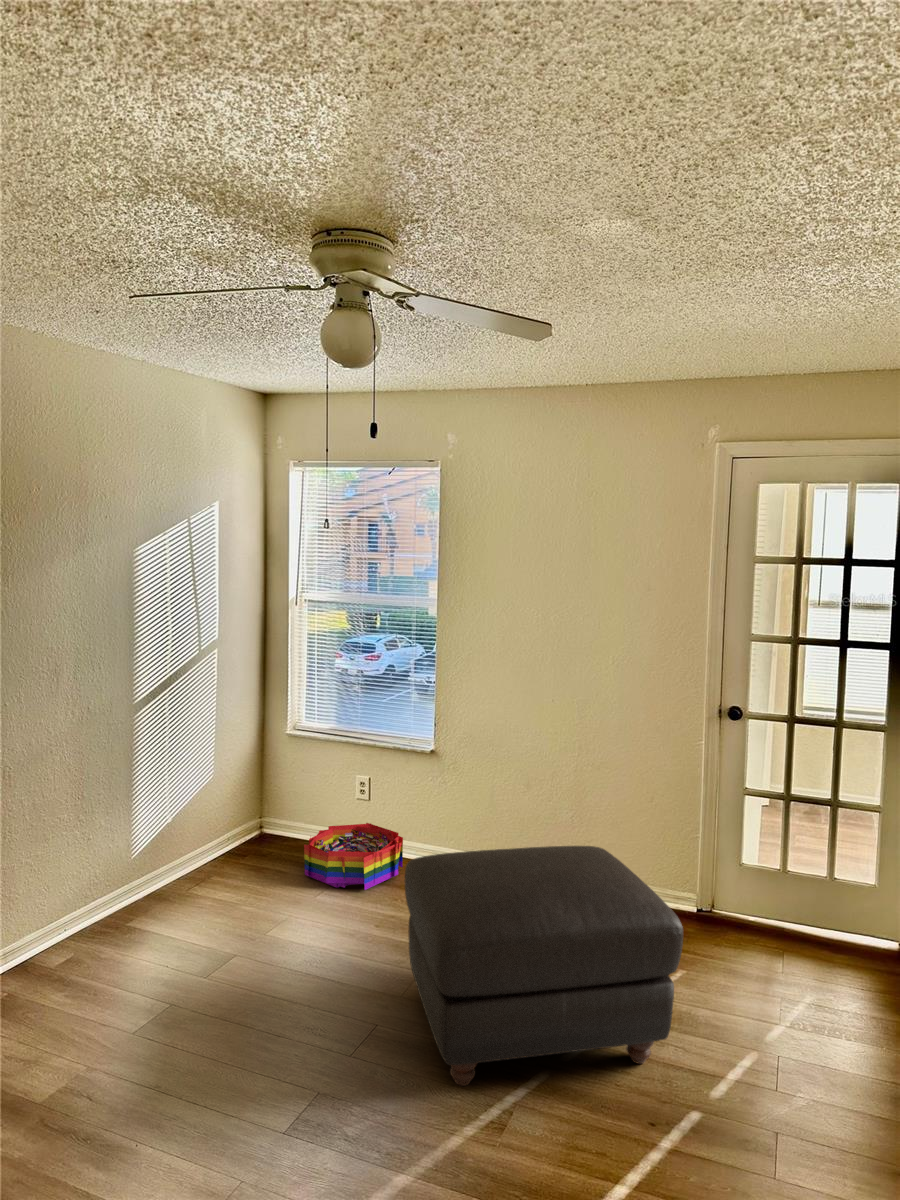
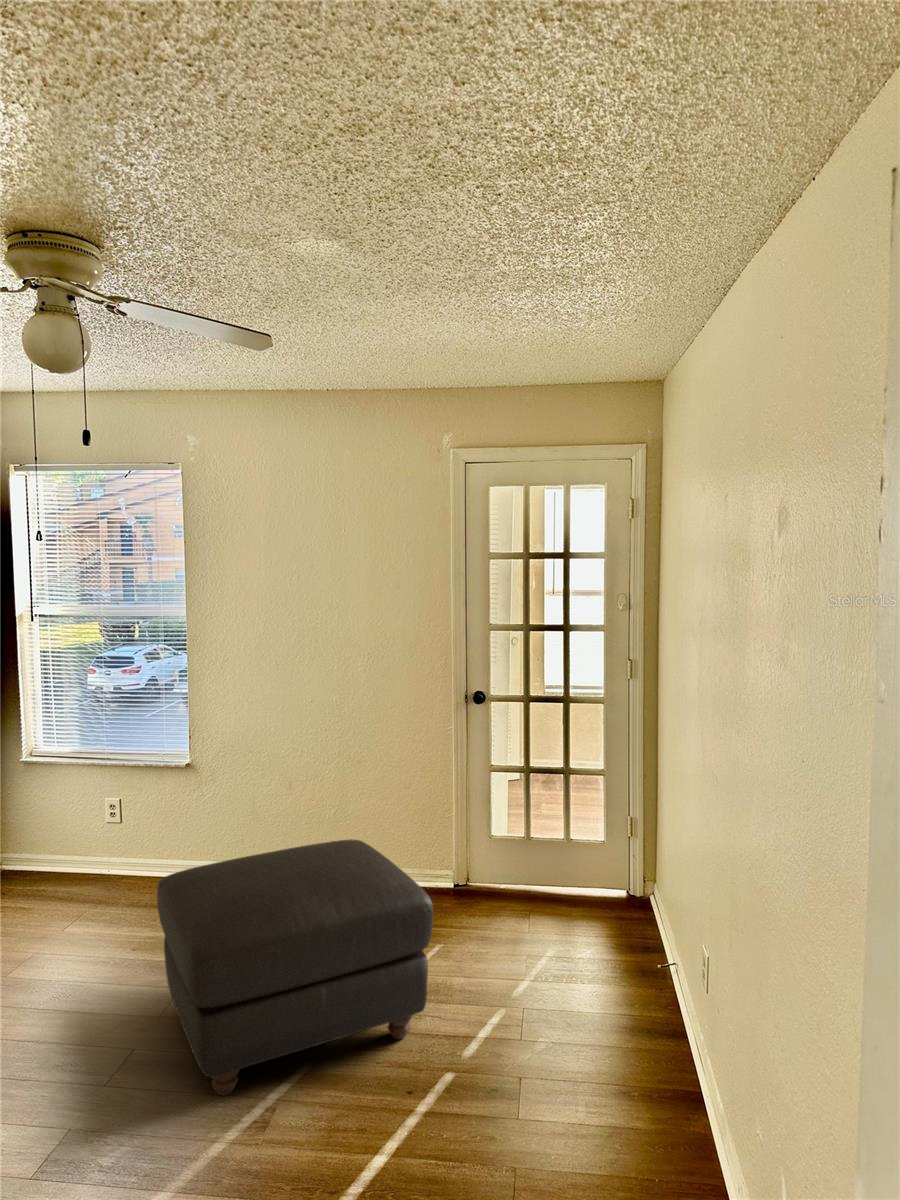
storage bin: present [304,823,403,890] -> none [47,847,161,920]

